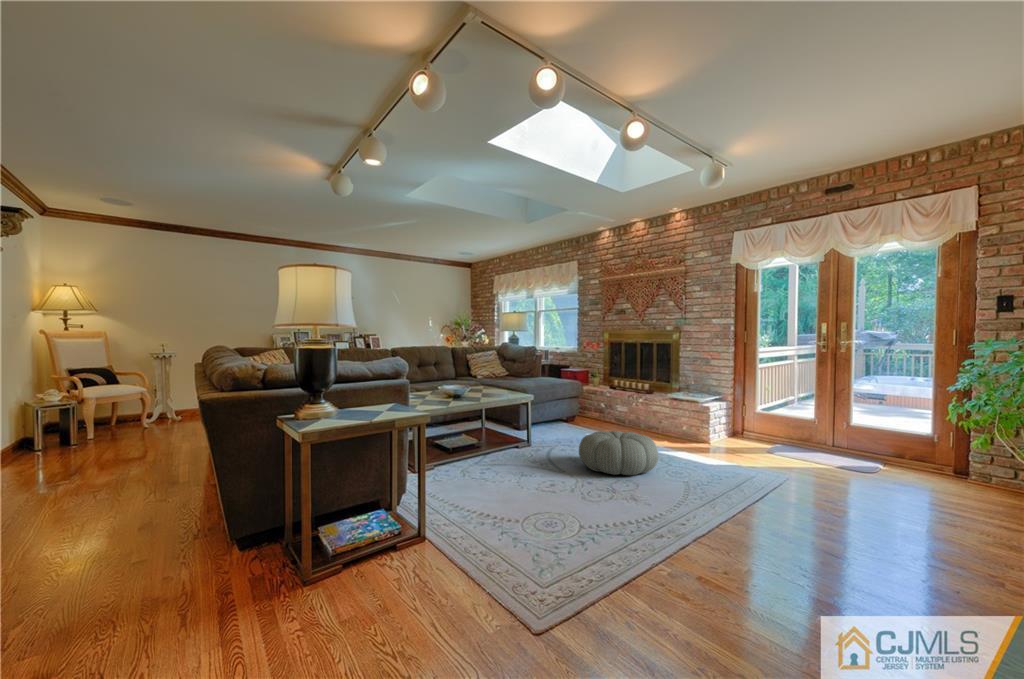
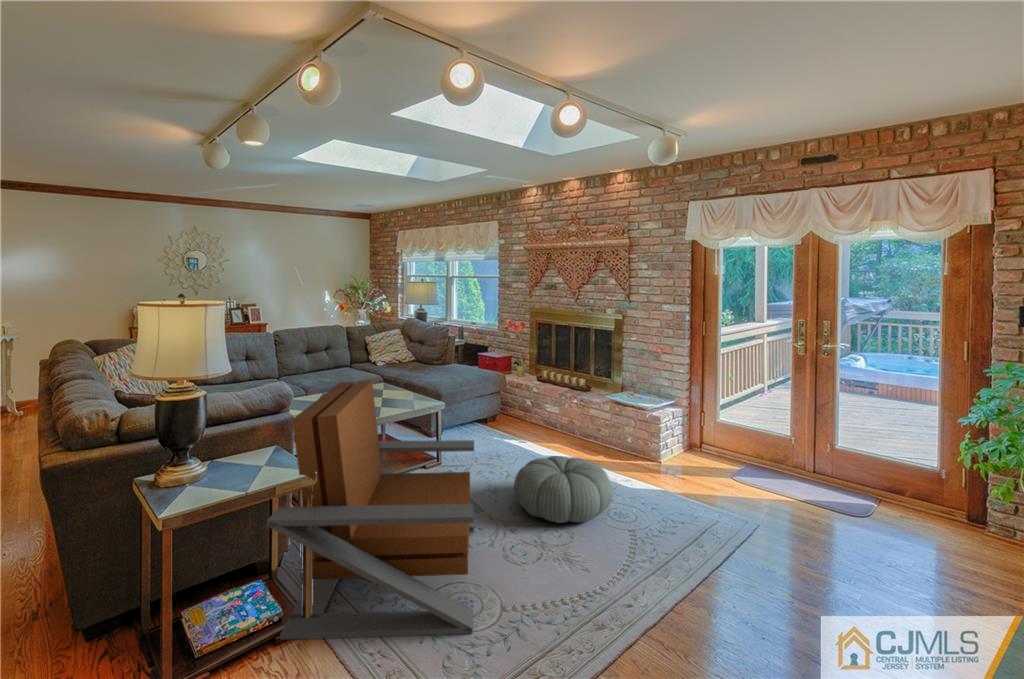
lounge chair: none [407,356,547,515] -> present [267,380,474,640]

